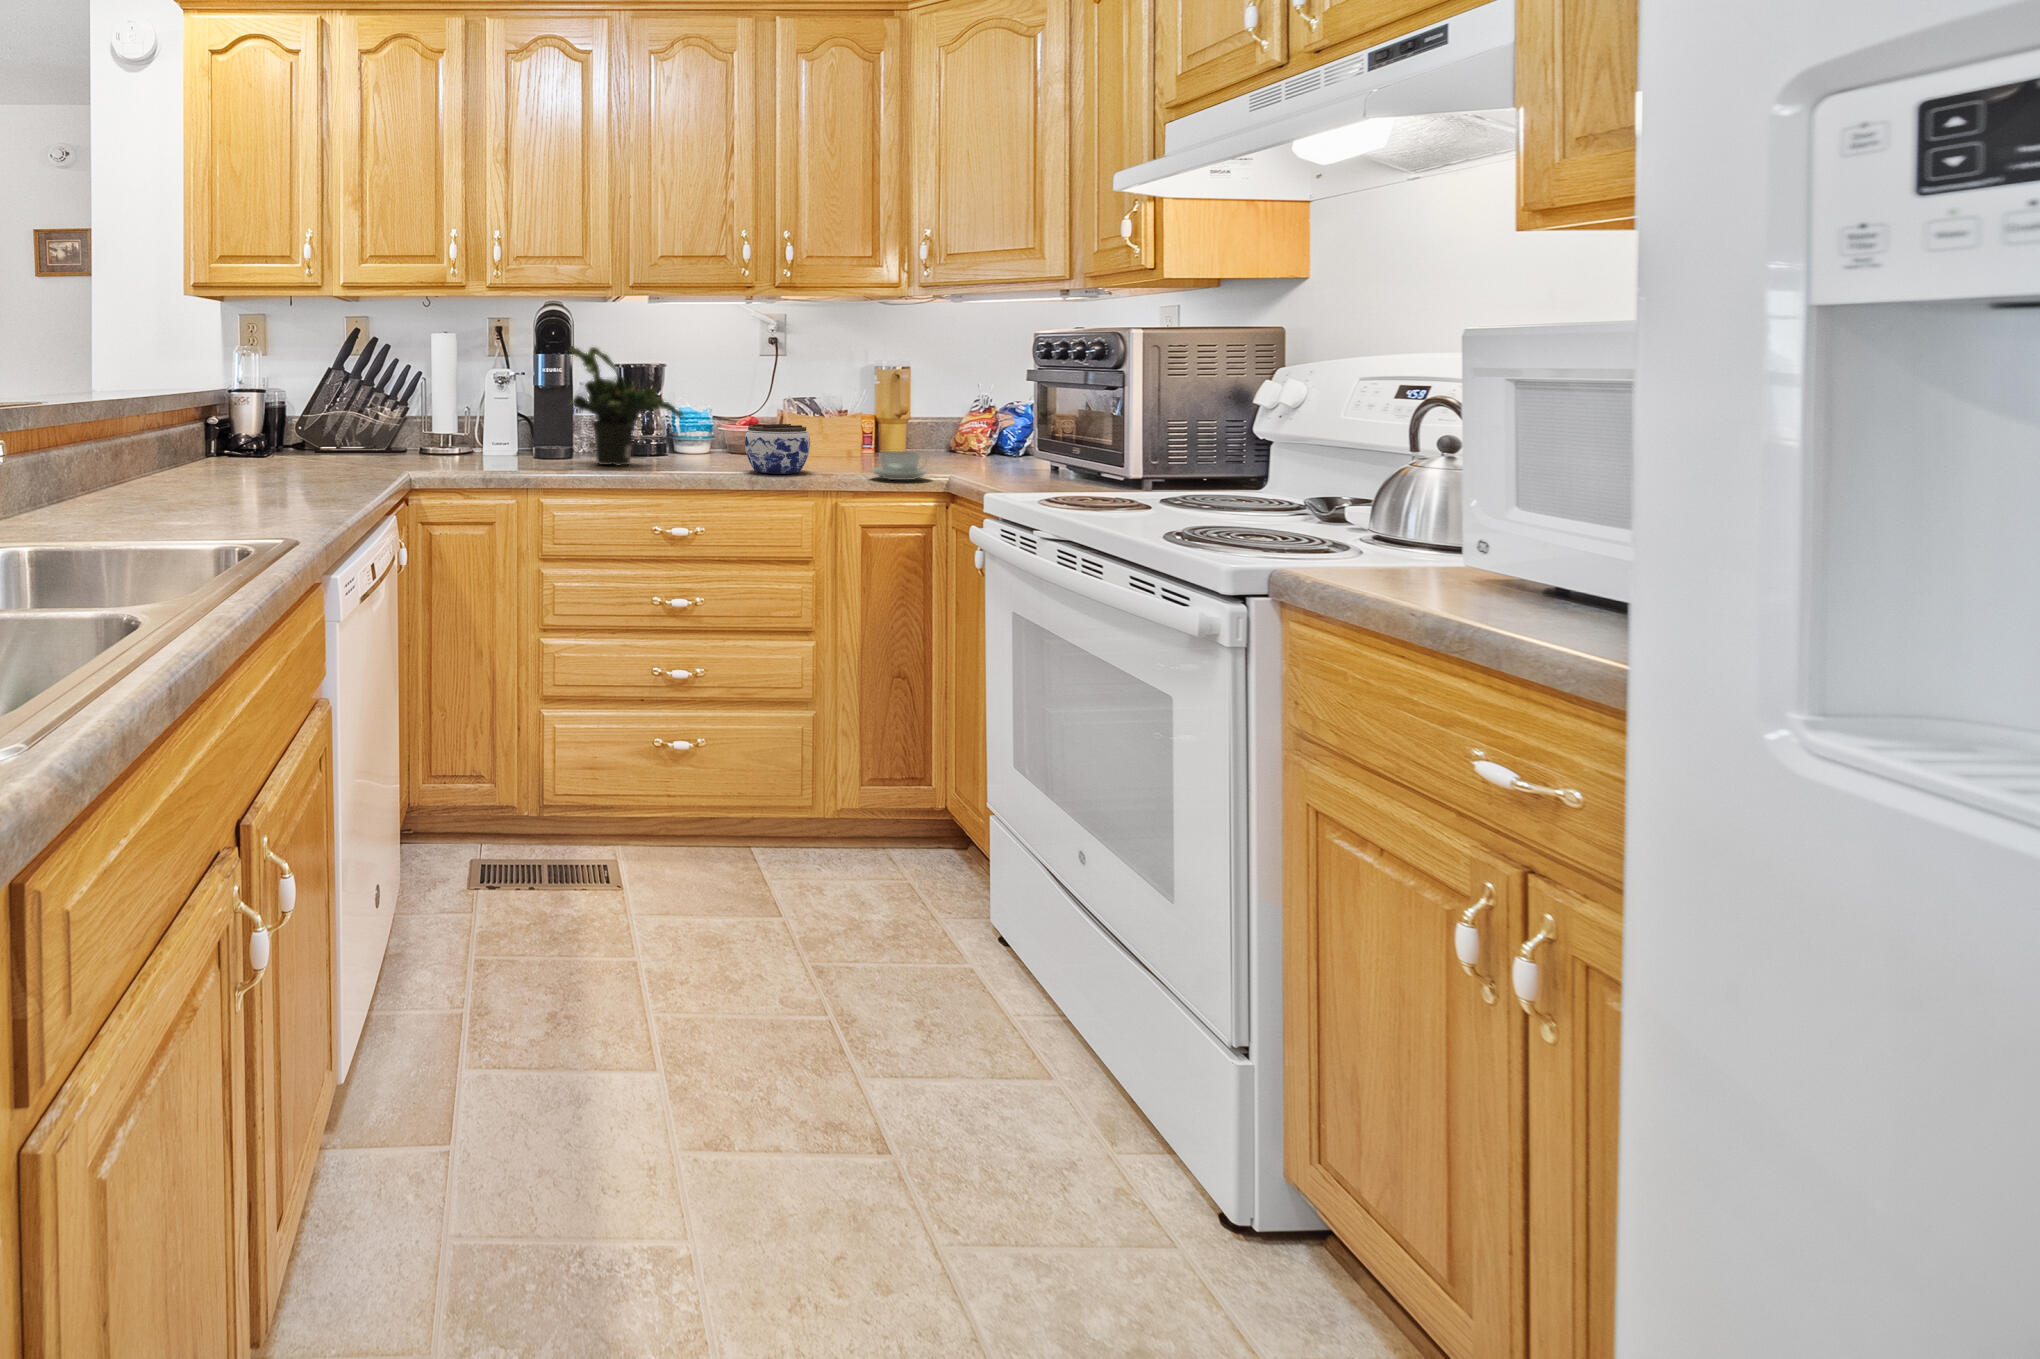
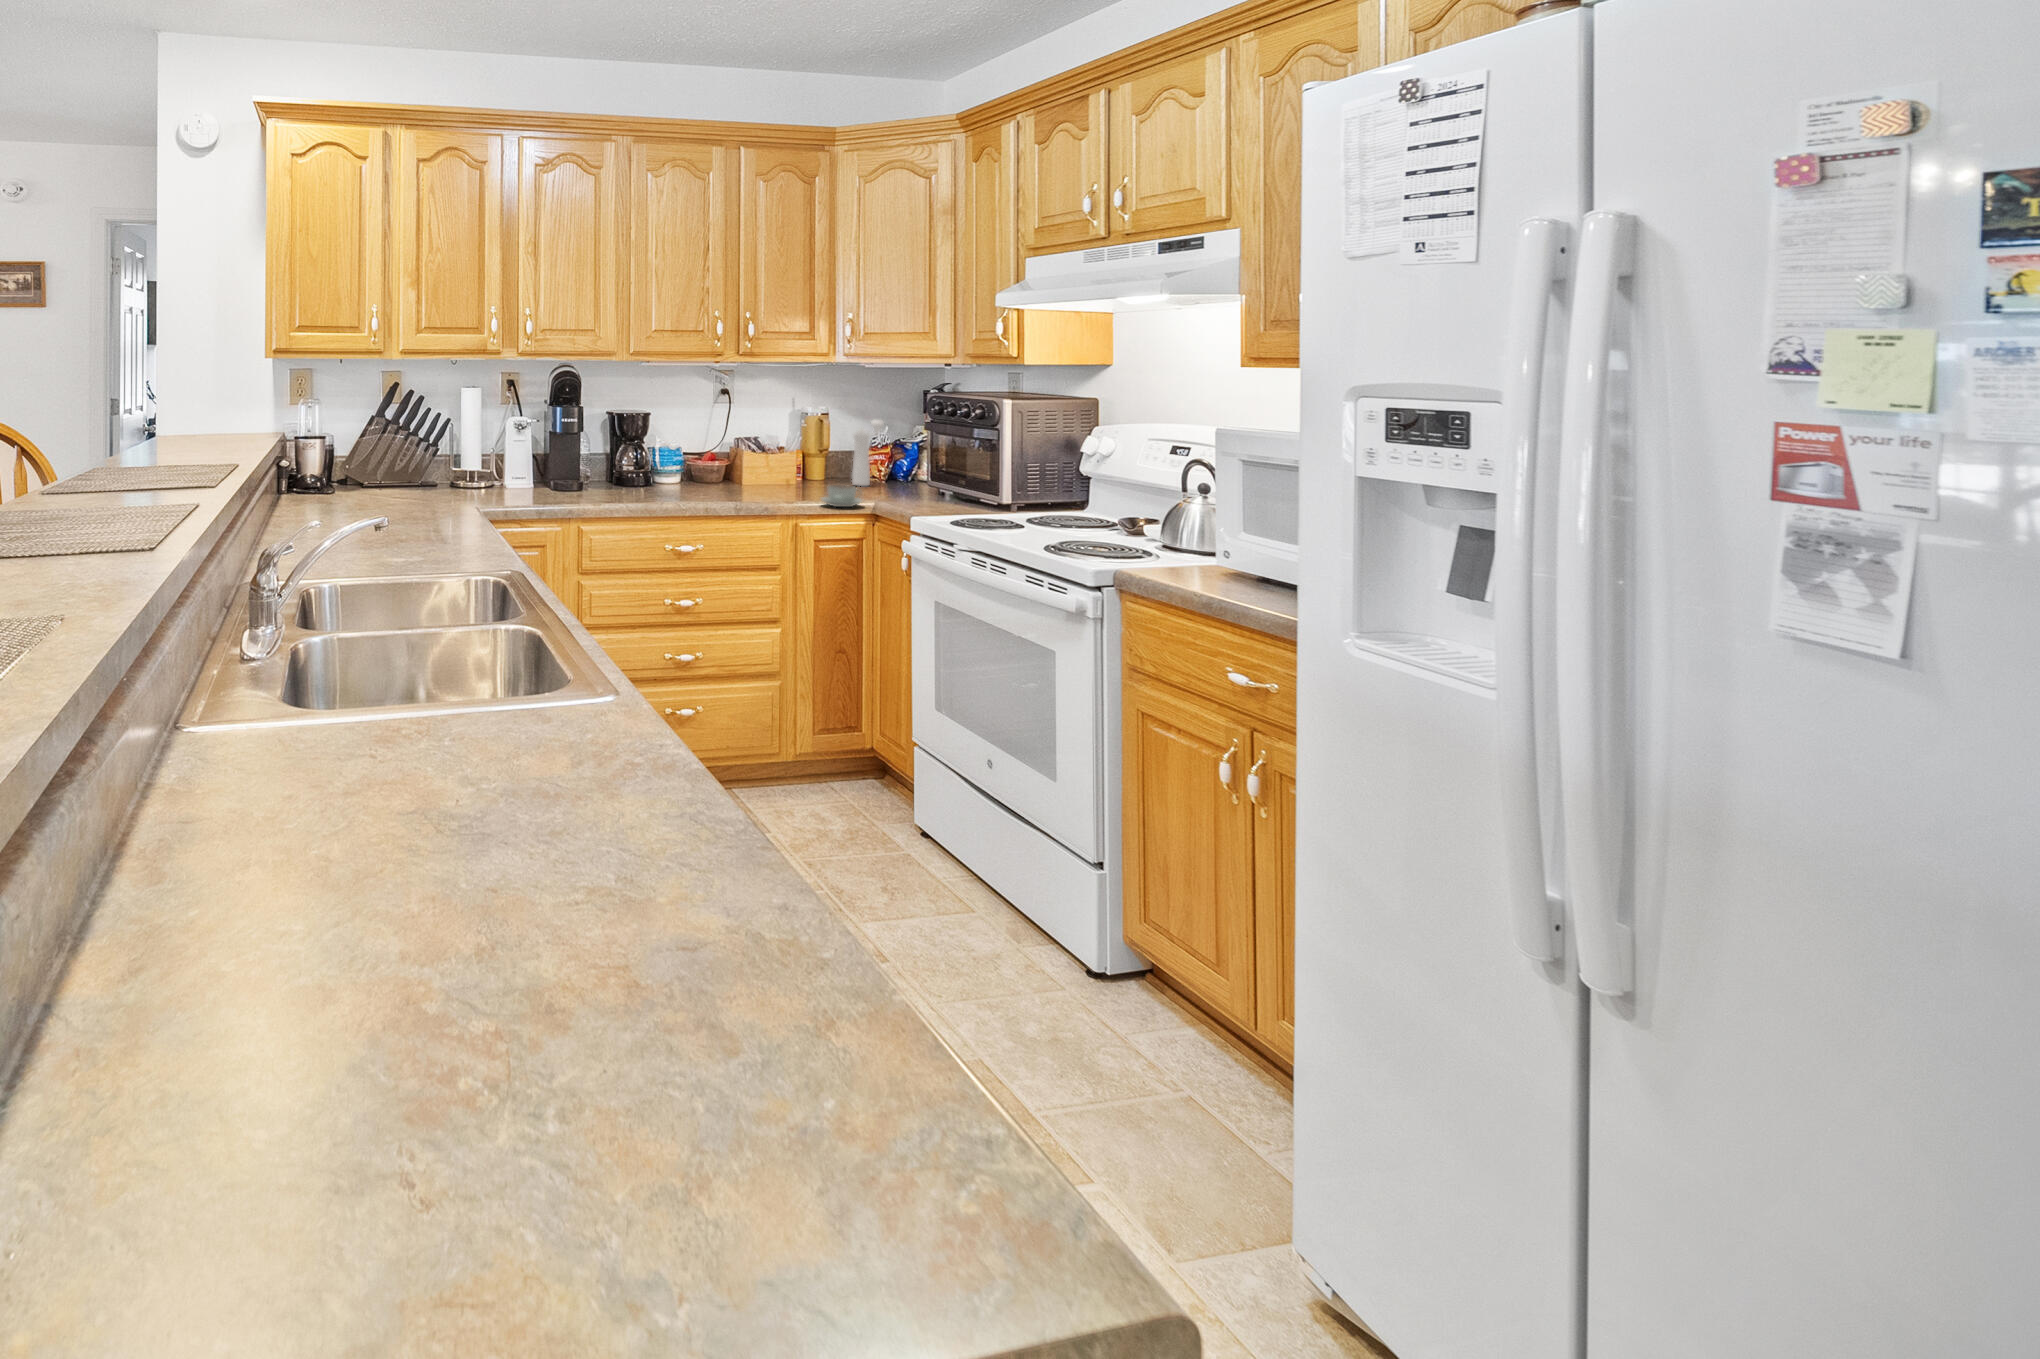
potted plant: present [570,347,683,466] -> none [581,402,671,496]
pepper mill: none [940,371,988,457] -> present [852,419,883,486]
jar: present [745,424,810,474] -> none [724,464,773,502]

